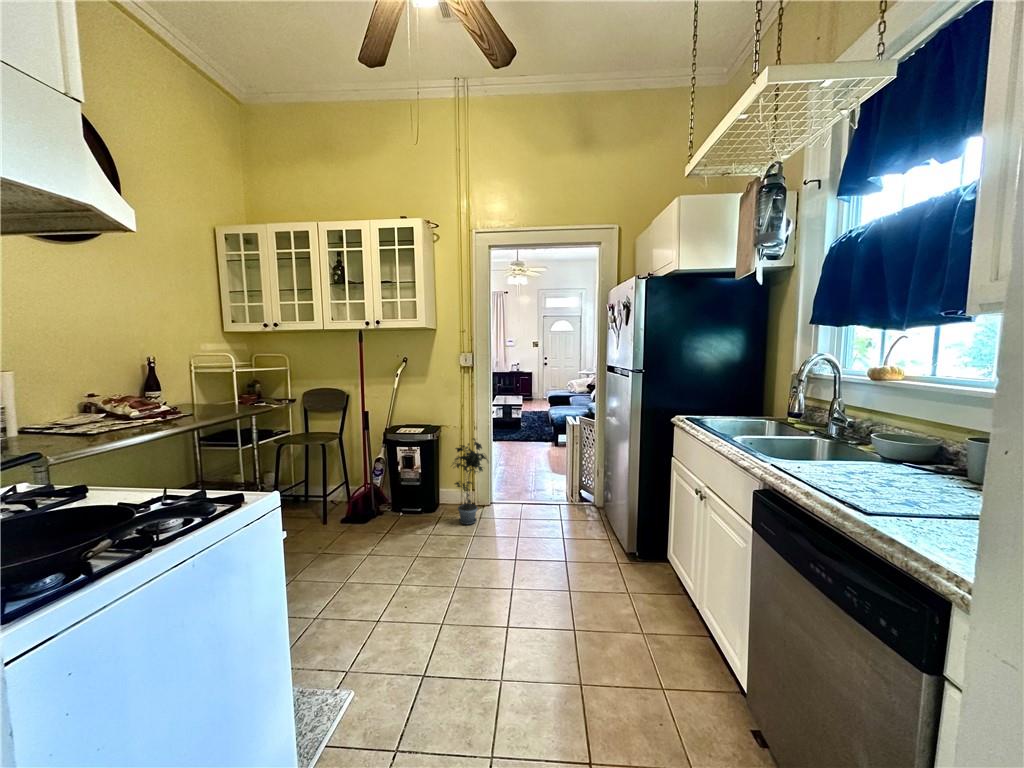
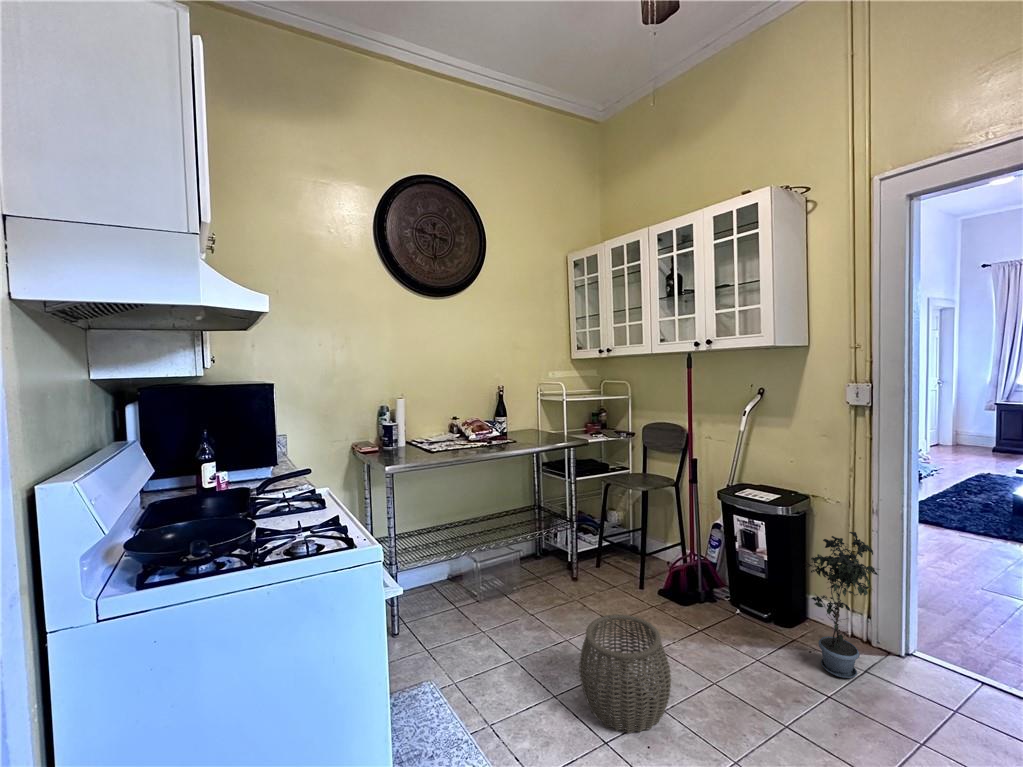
woven basket: none [329,526,402,610] -> present [579,614,671,733]

